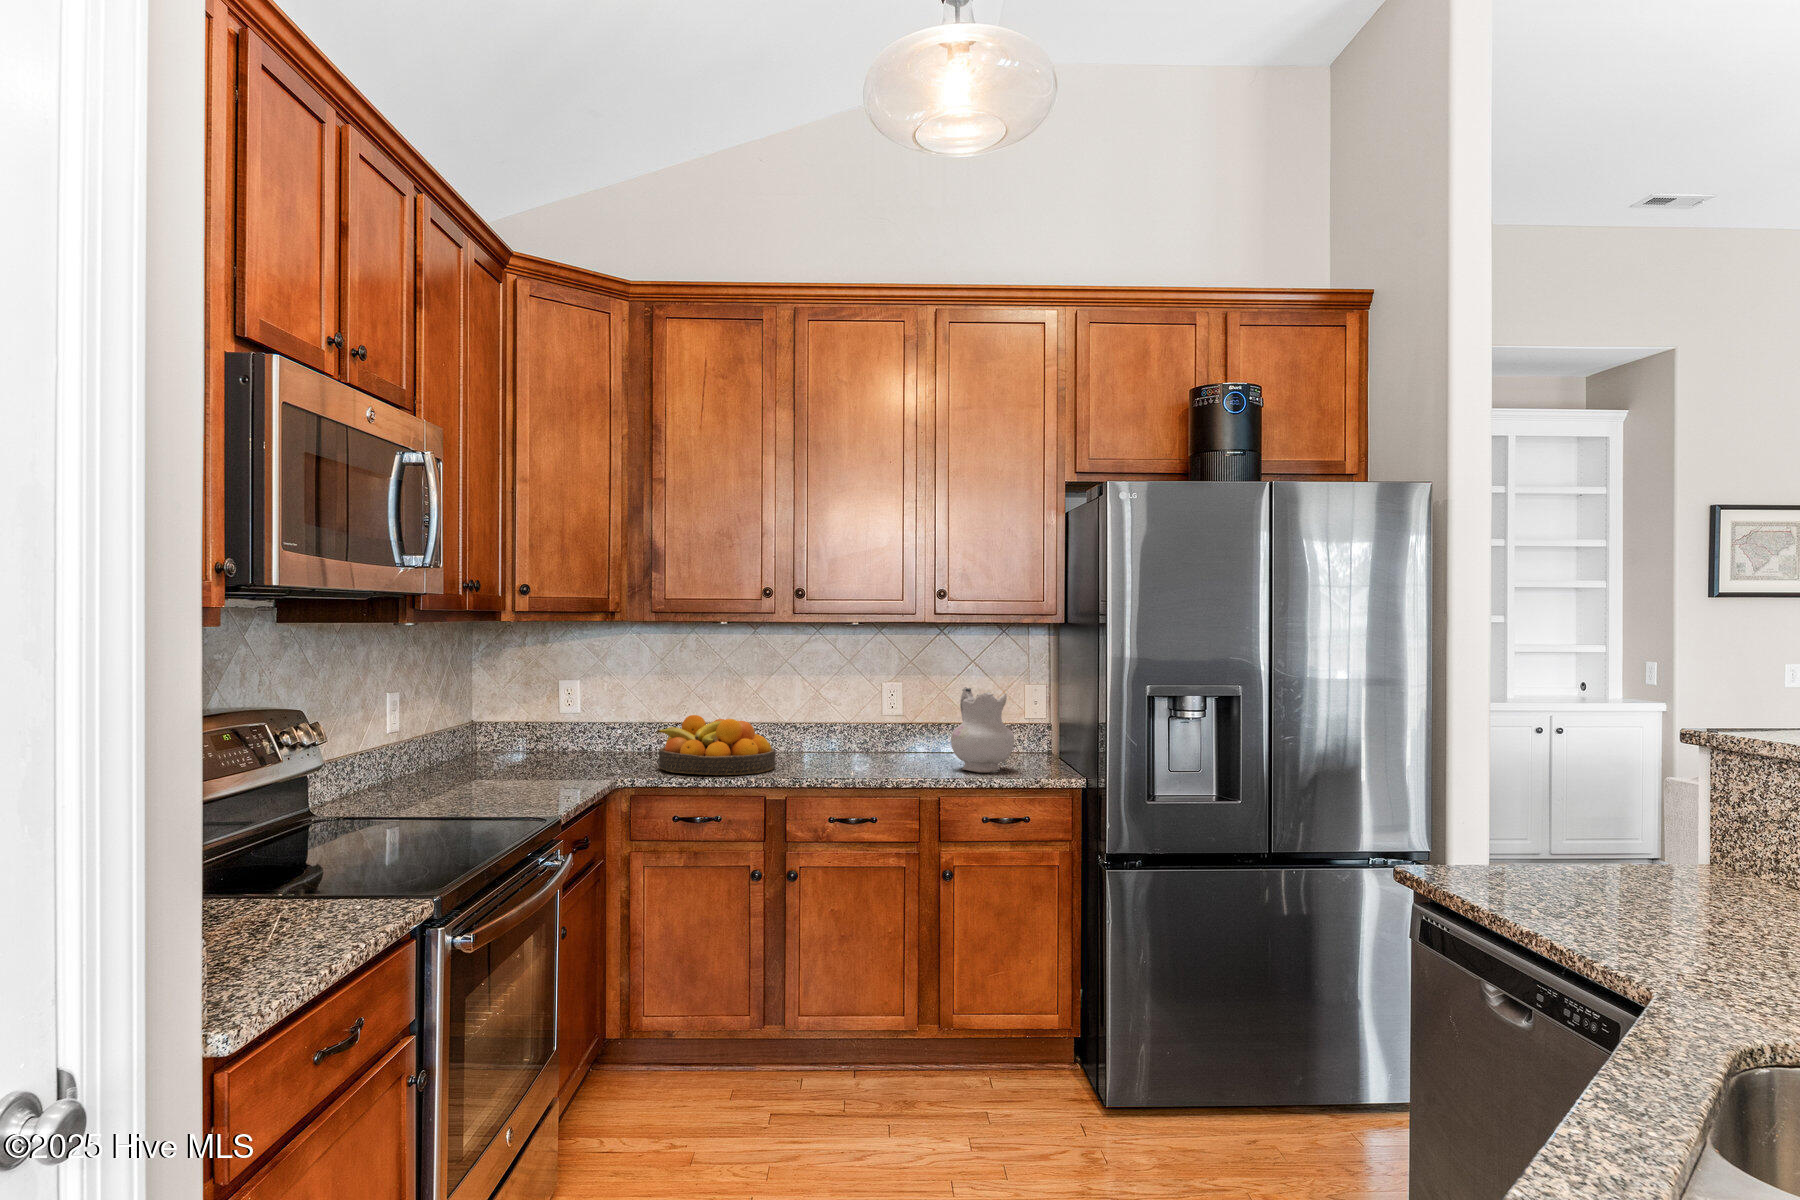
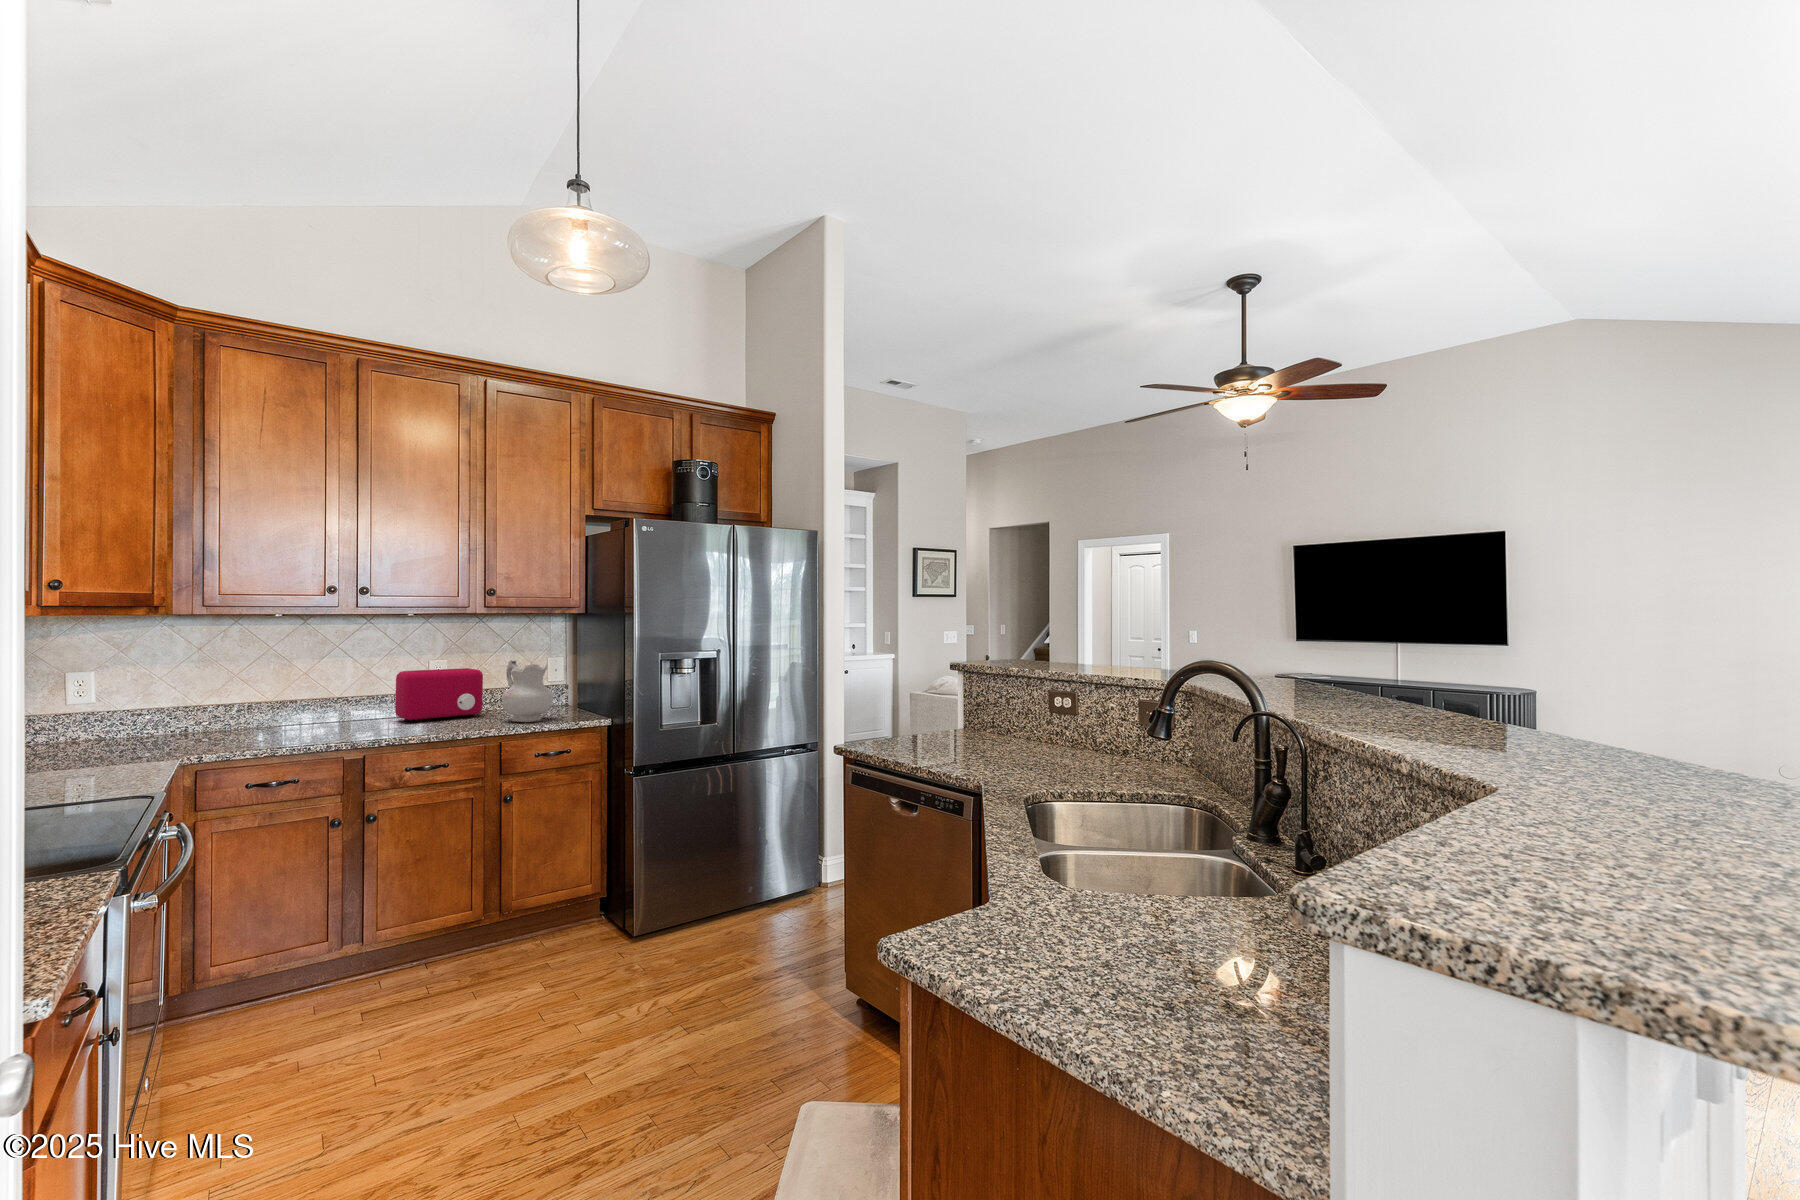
toaster: none [842,695,938,760] -> present [395,668,483,722]
fruit bowl: present [657,715,775,775] -> none [212,697,341,748]

